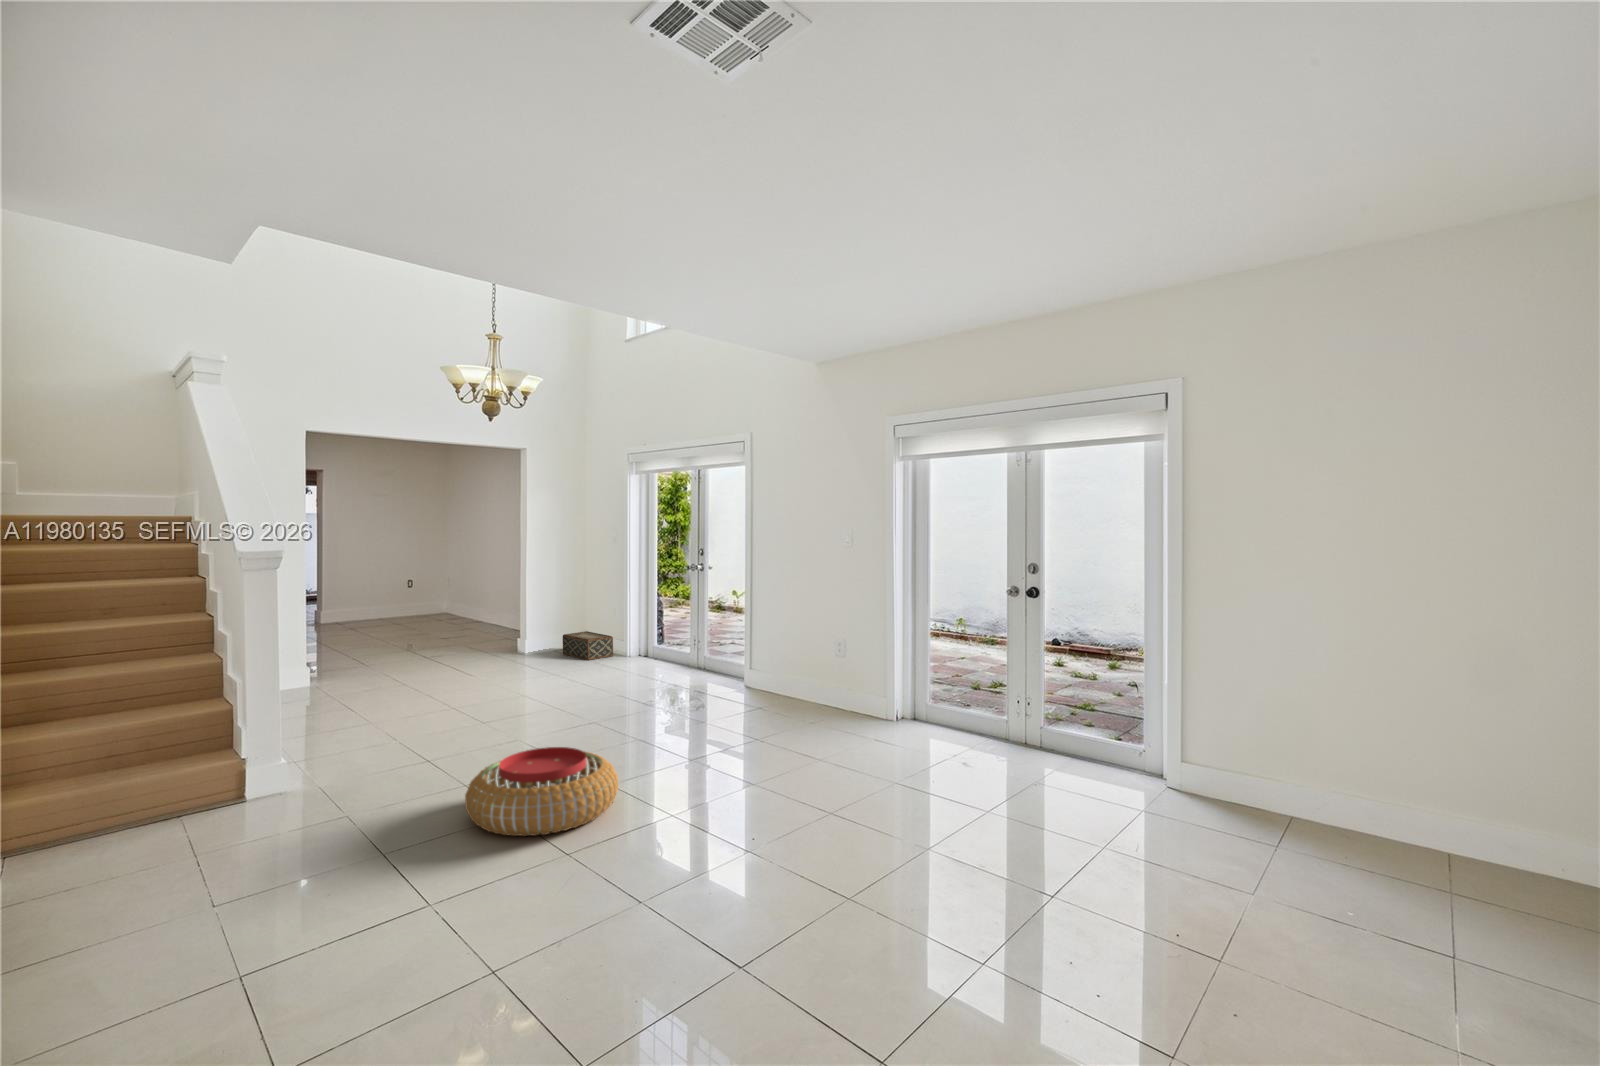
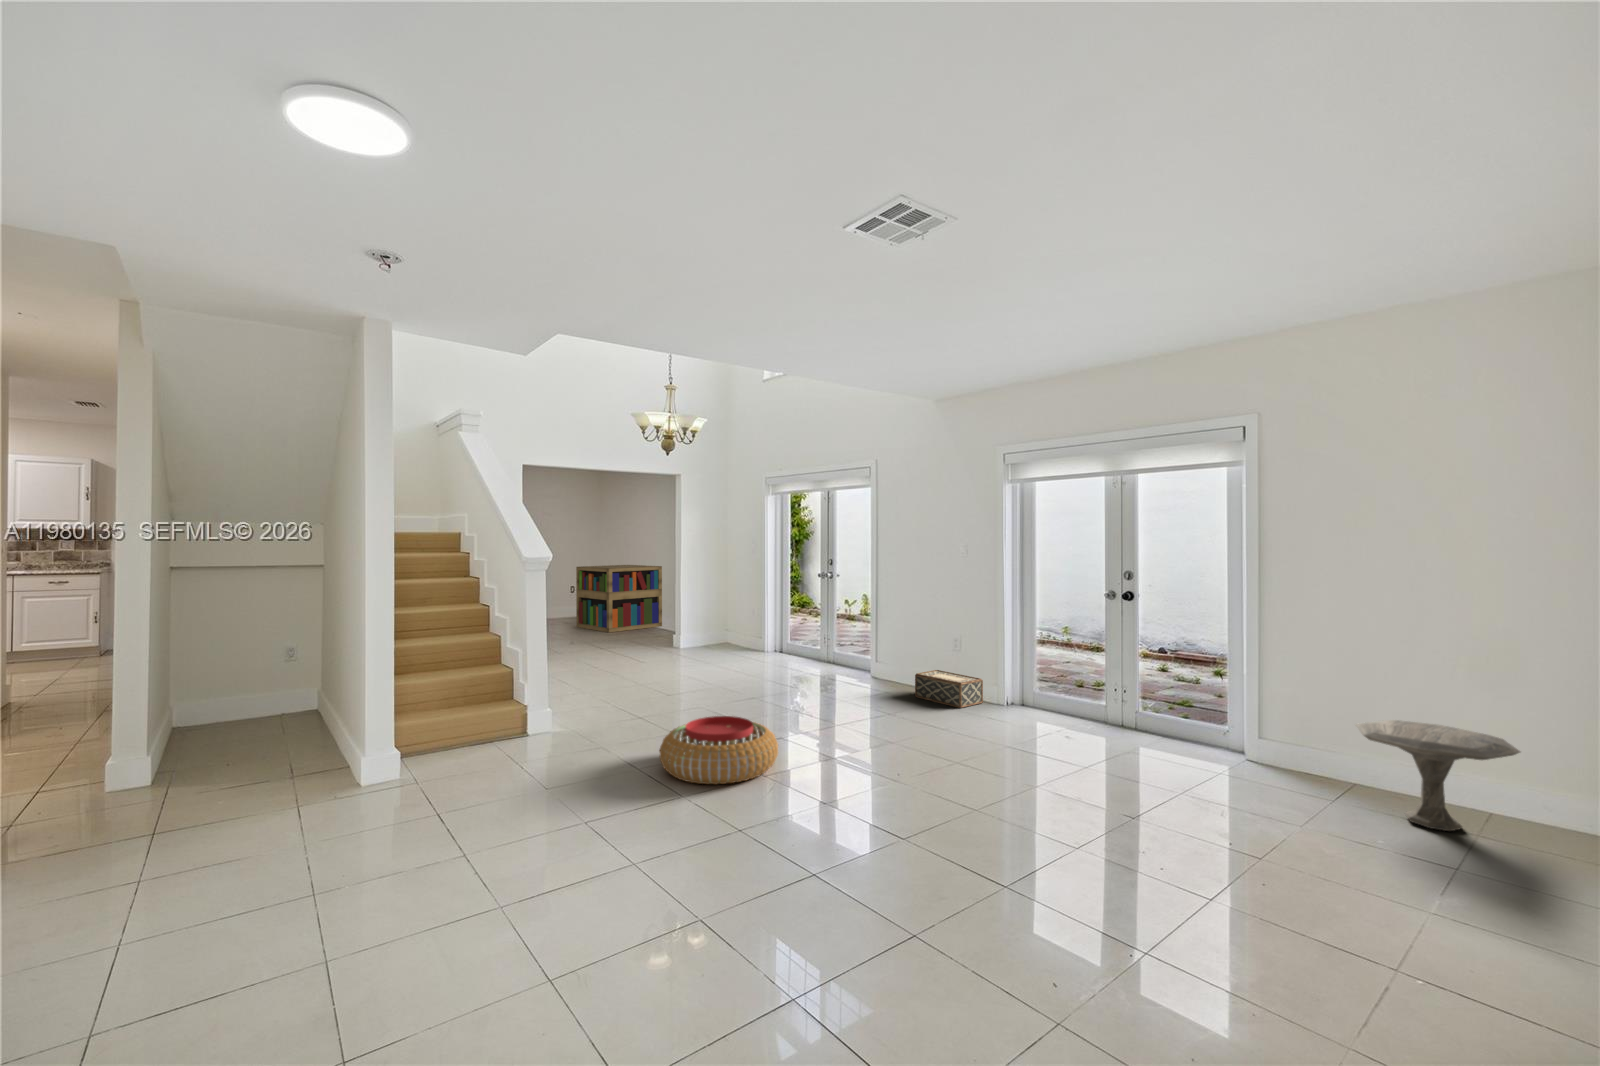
bookshelf: none [392,554,504,637] -> present [576,565,662,632]
woven basket: present [563,631,613,660] -> present [915,670,983,708]
side table: none [1254,717,1416,836] -> present [1356,720,1520,831]

